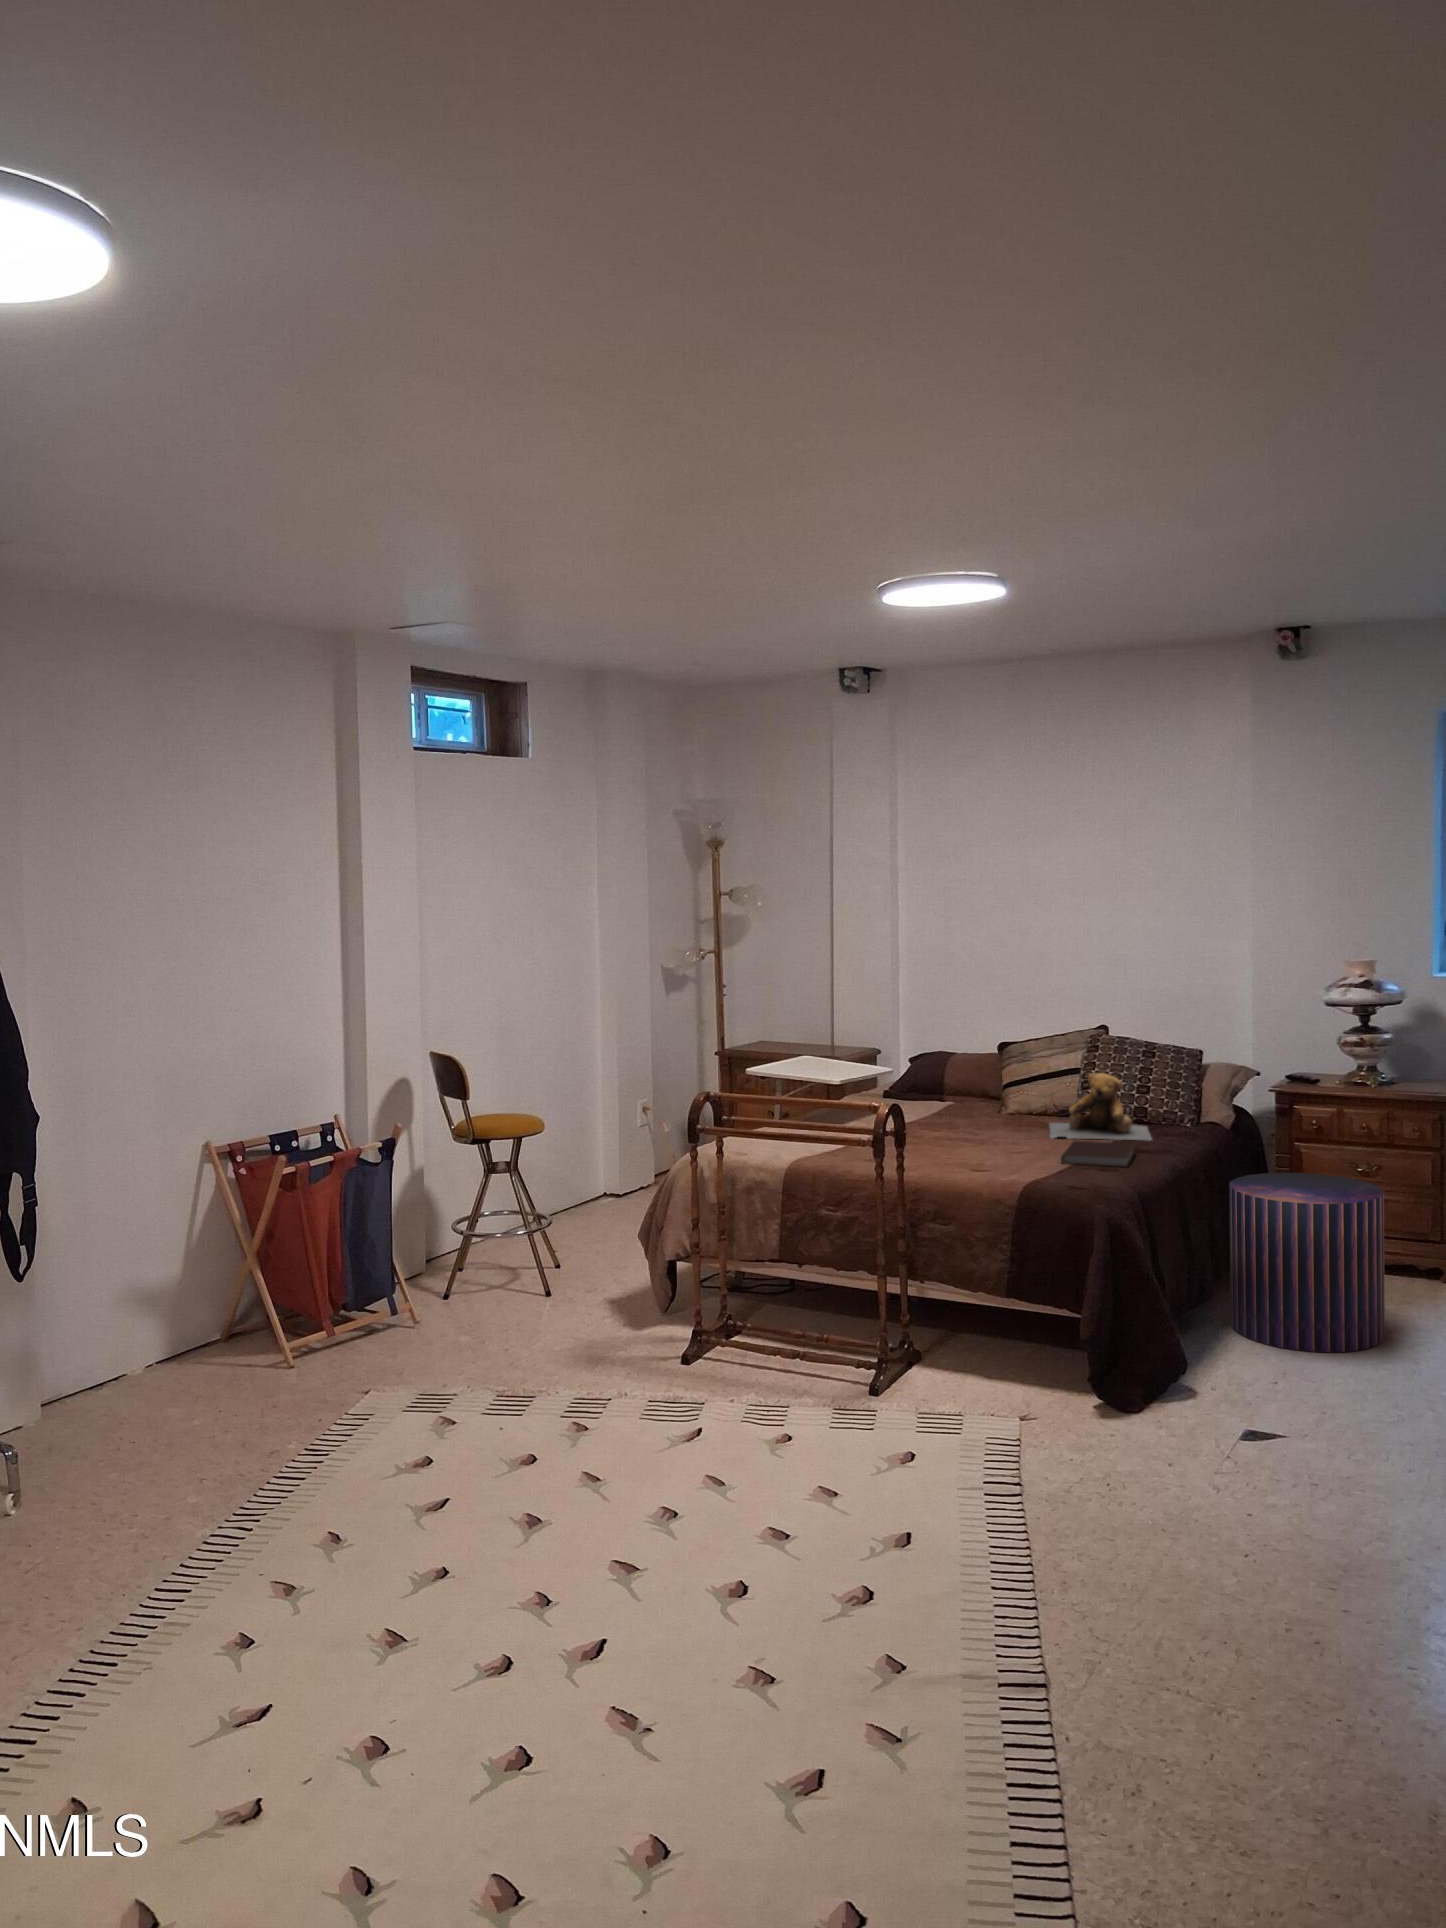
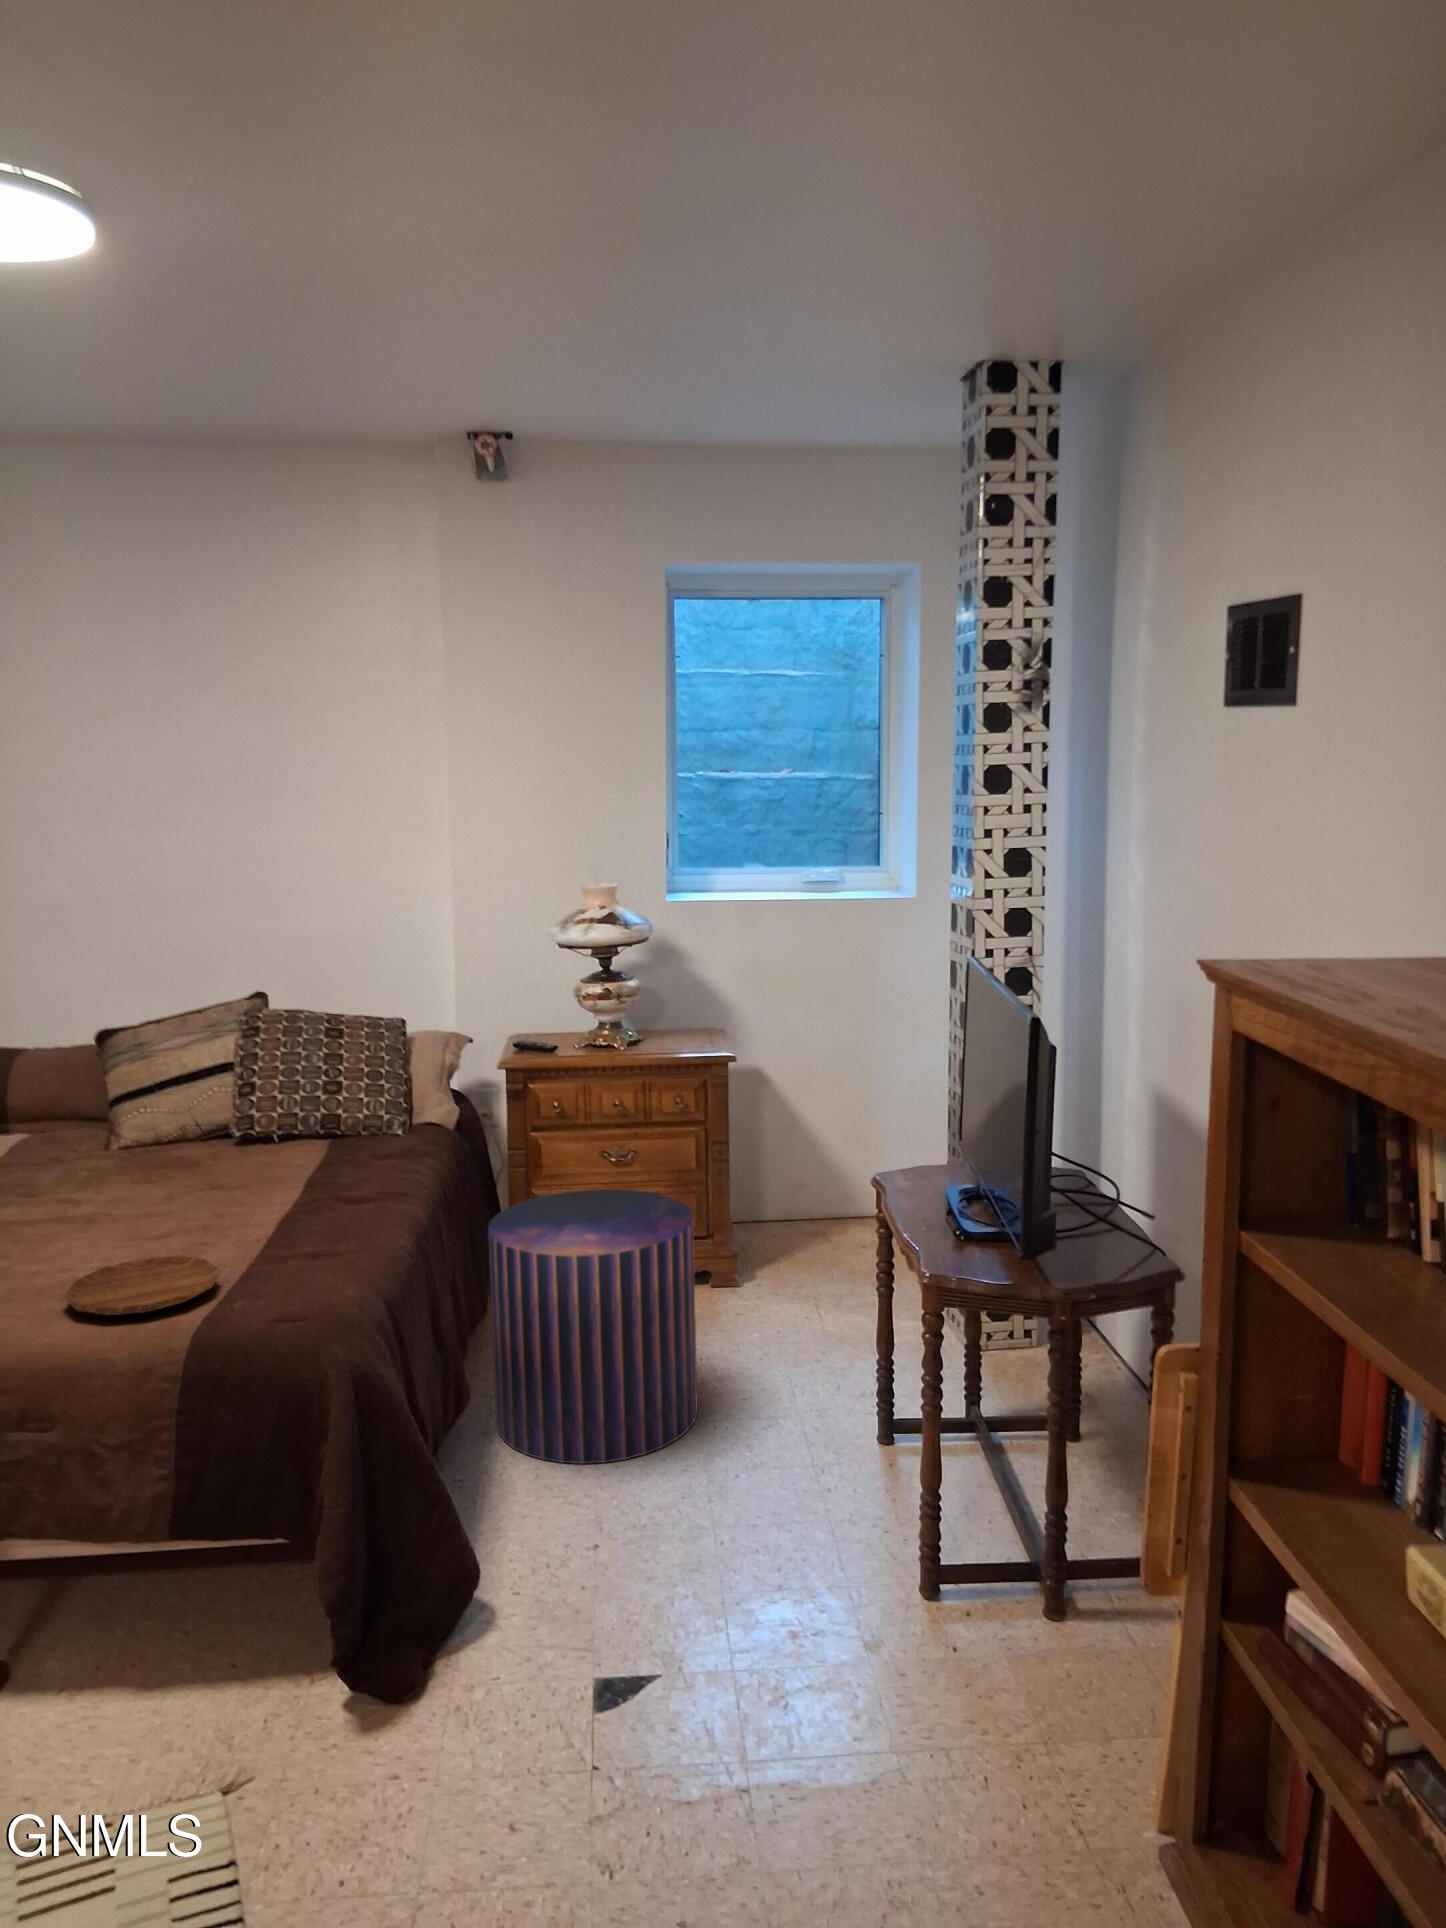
teddy bear: present [1049,1073,1152,1141] -> none [195,1077,362,1193]
notebook: present [1061,1141,1135,1167] -> none [235,1191,348,1254]
tray: none [966,1155,1050,1175] -> present [64,1256,220,1315]

